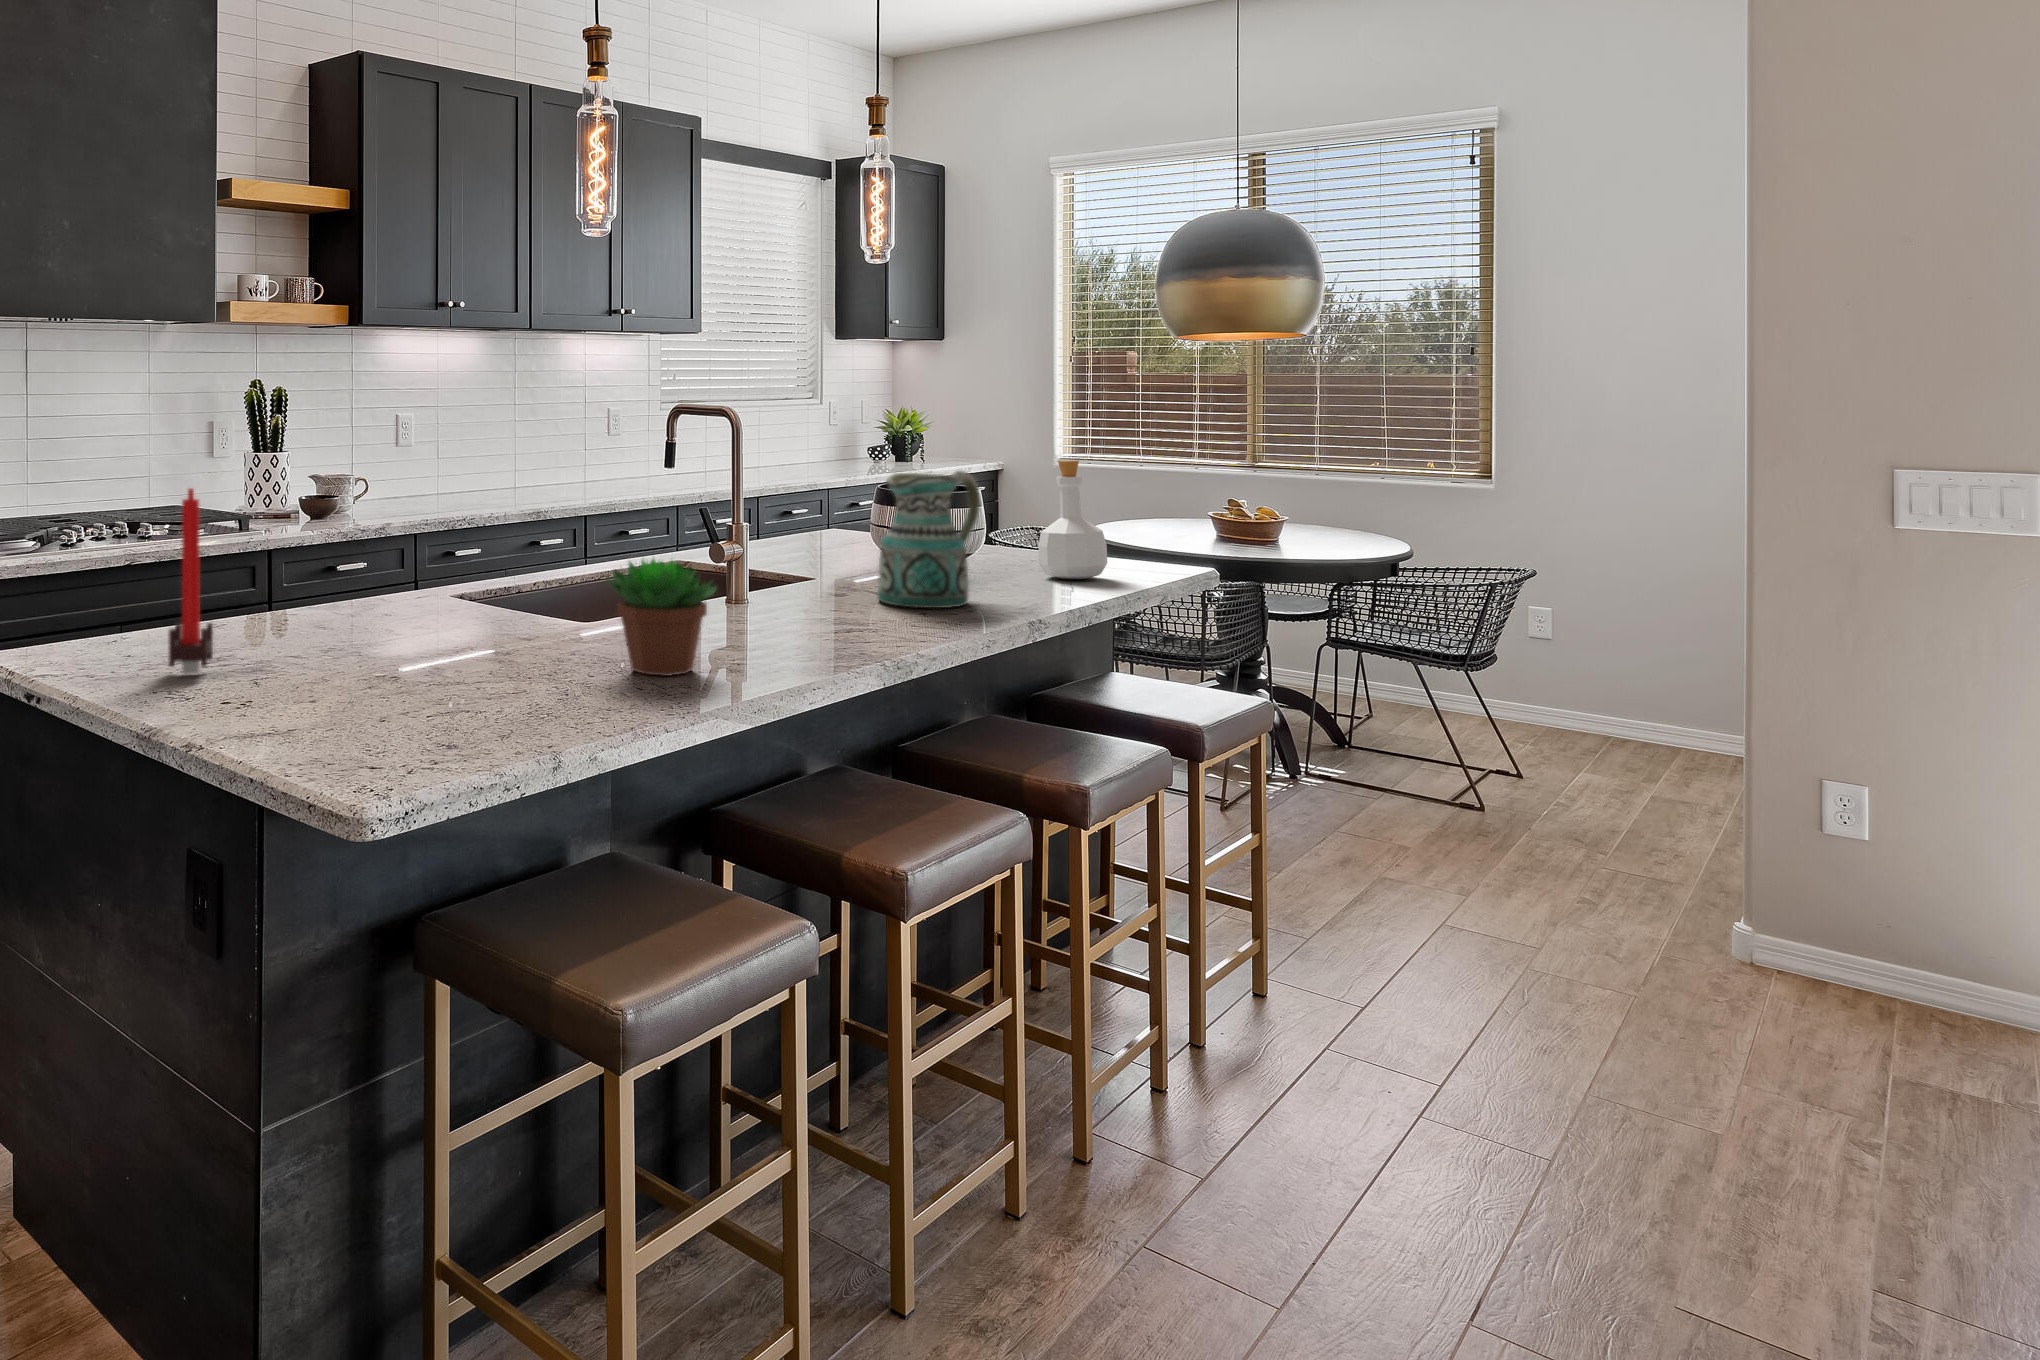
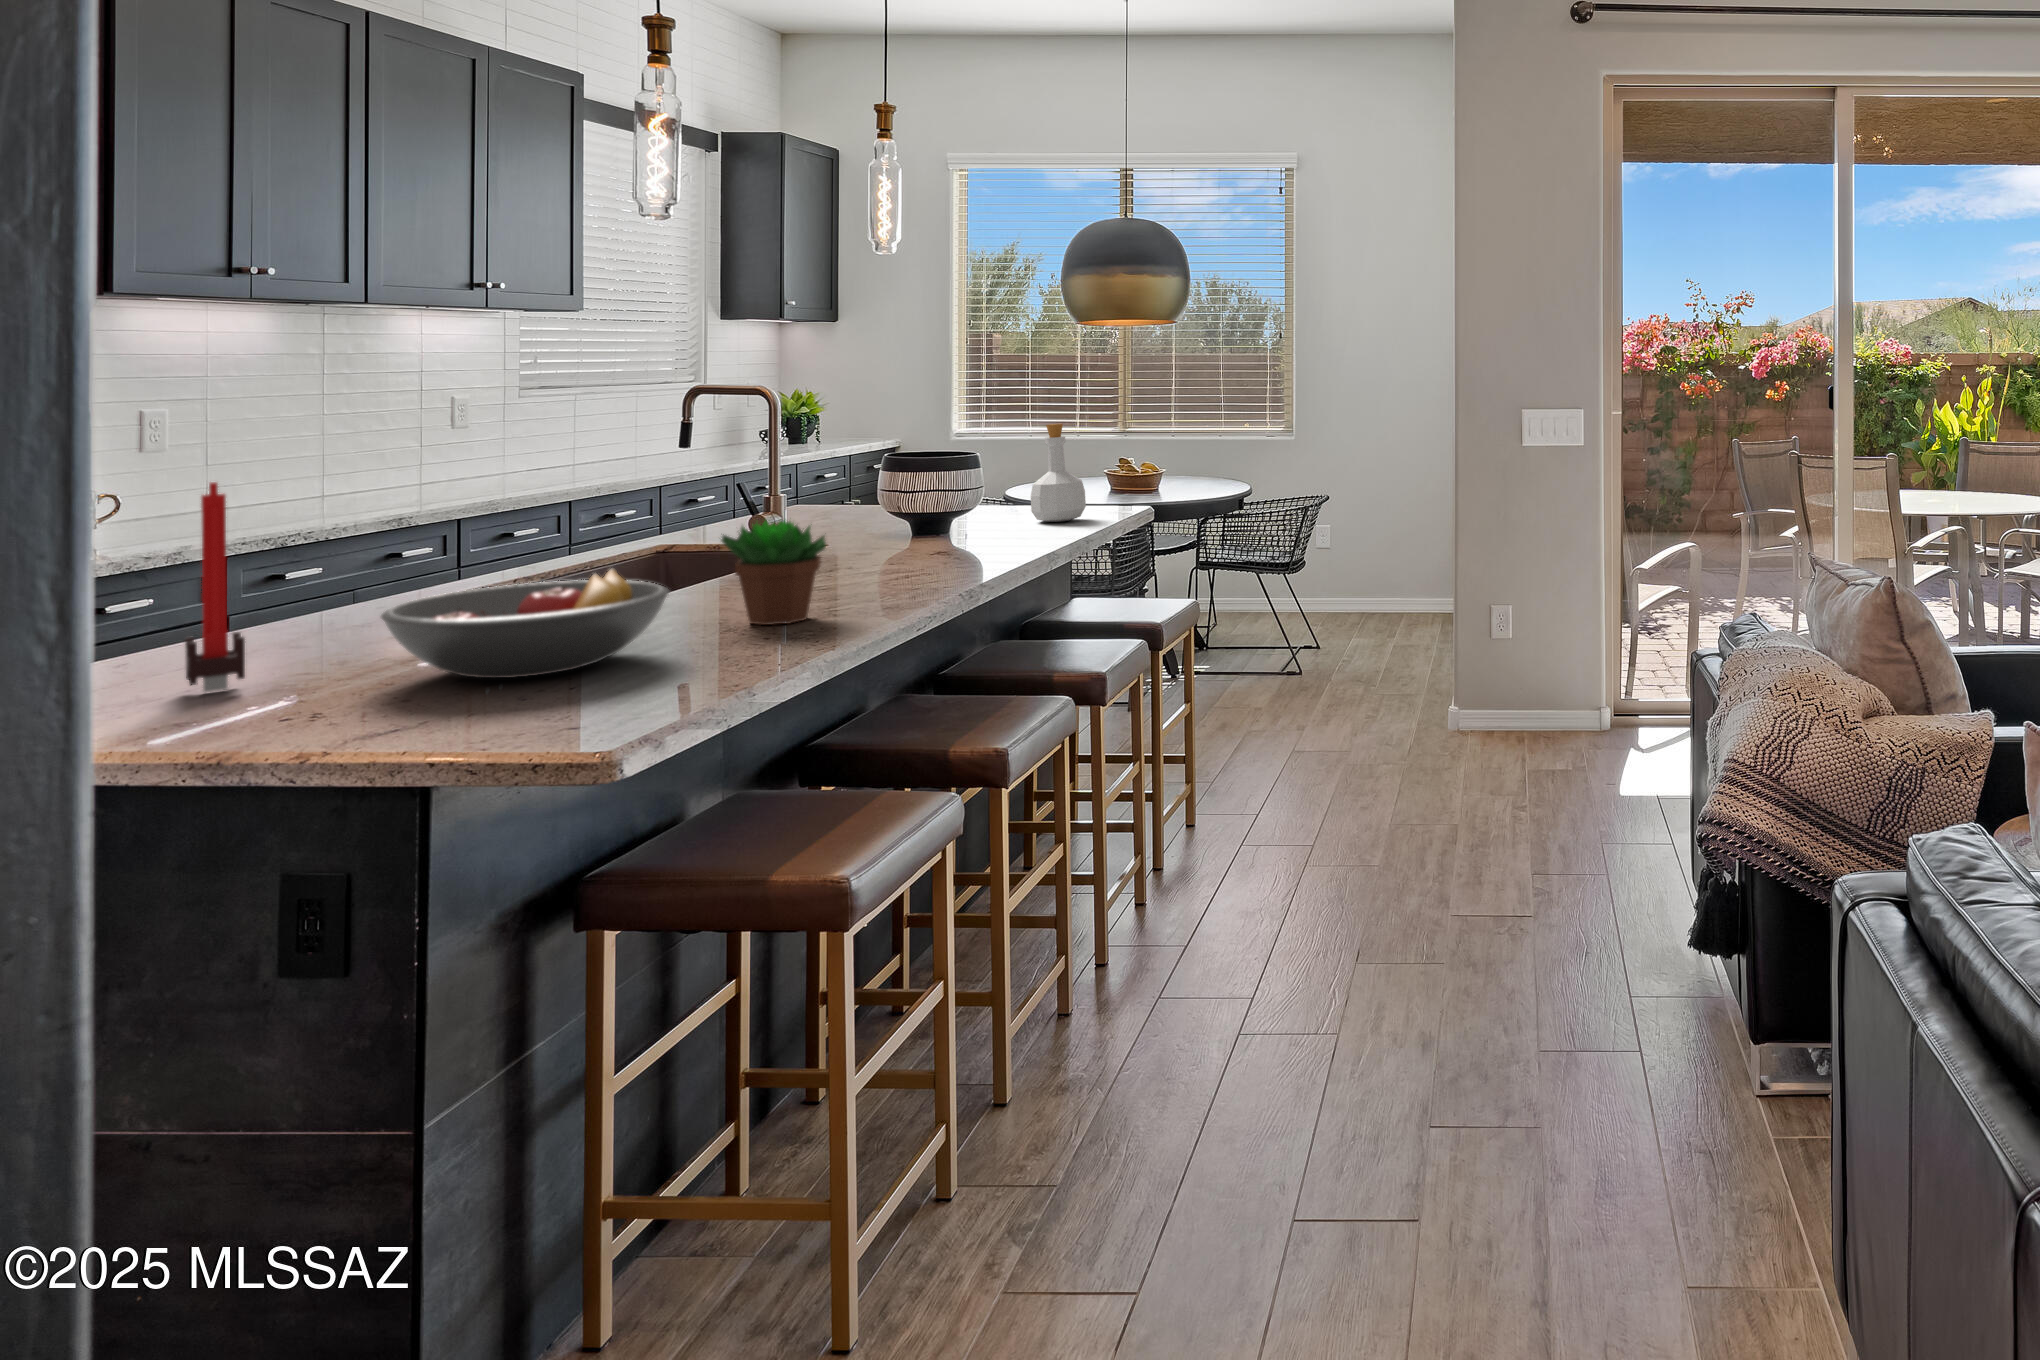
ceramic pitcher: present [878,471,980,608] -> none [913,434,997,553]
fruit bowl: none [284,597,529,701] -> present [381,568,669,678]

